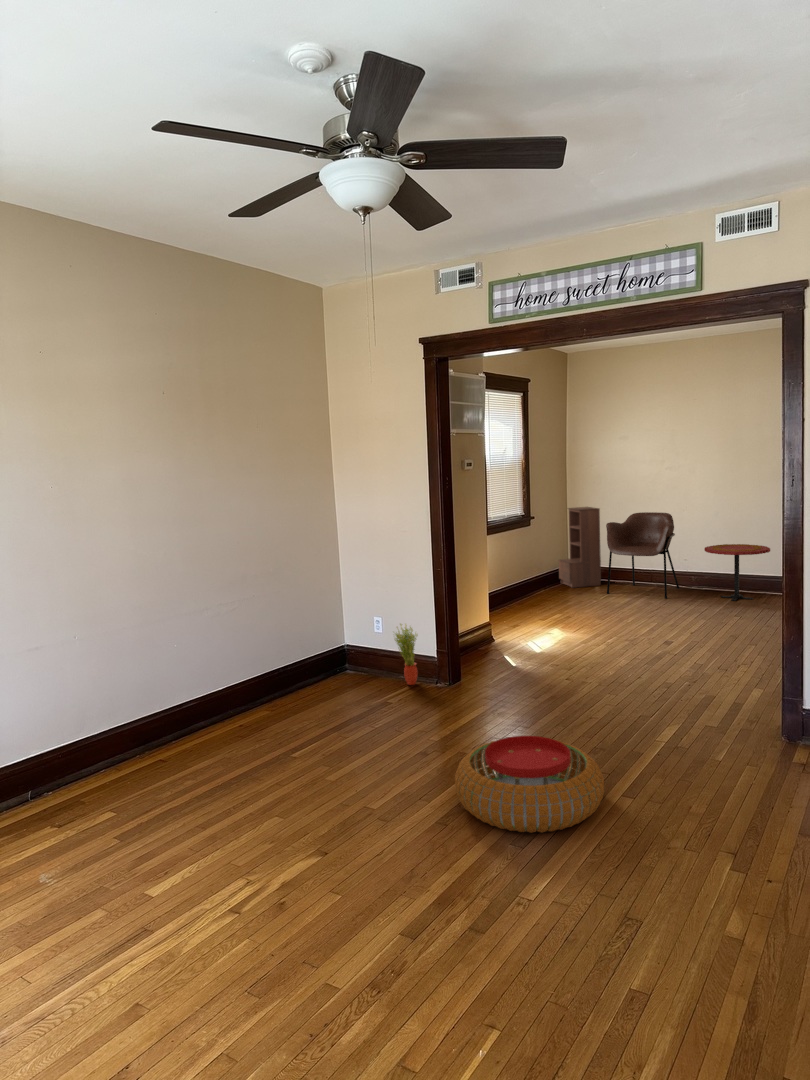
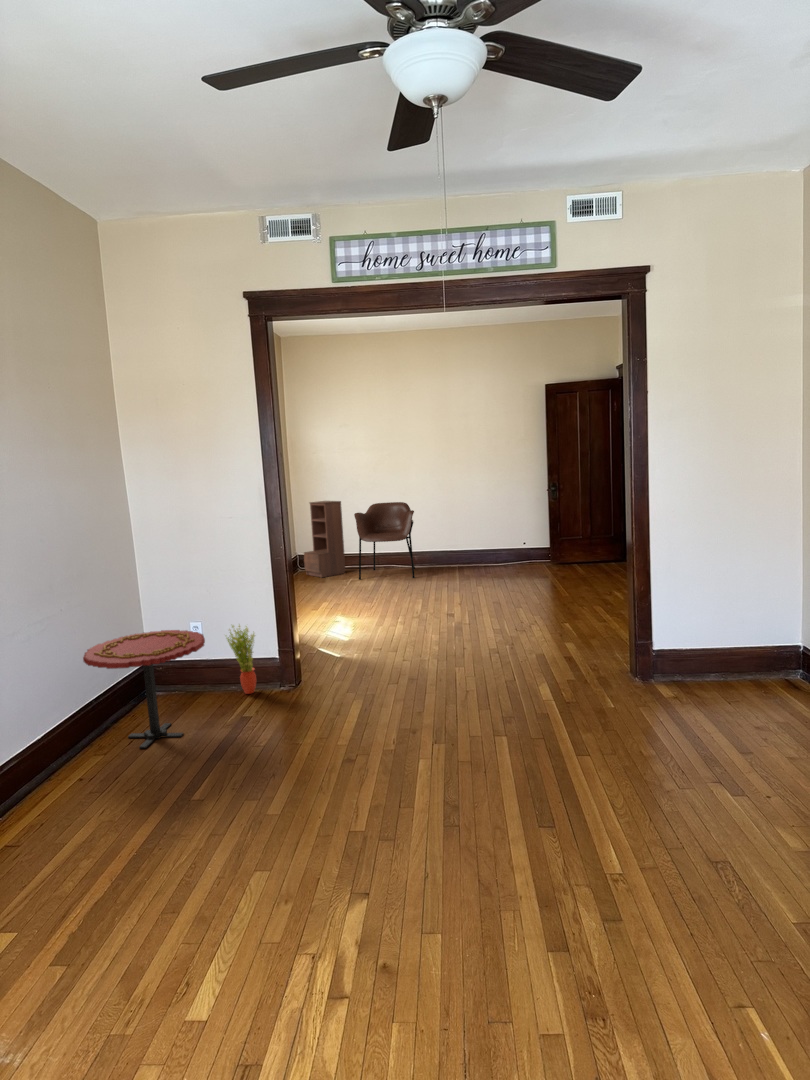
side table: present [704,544,770,601] -> present [83,630,205,748]
pouf: present [455,736,604,833] -> none [427,717,595,832]

